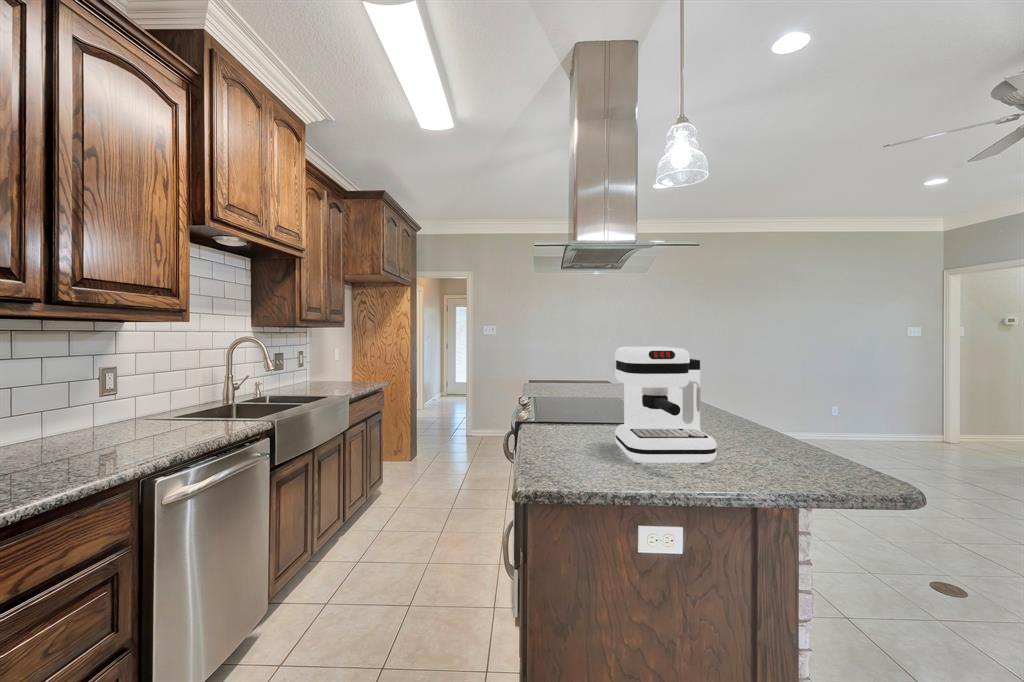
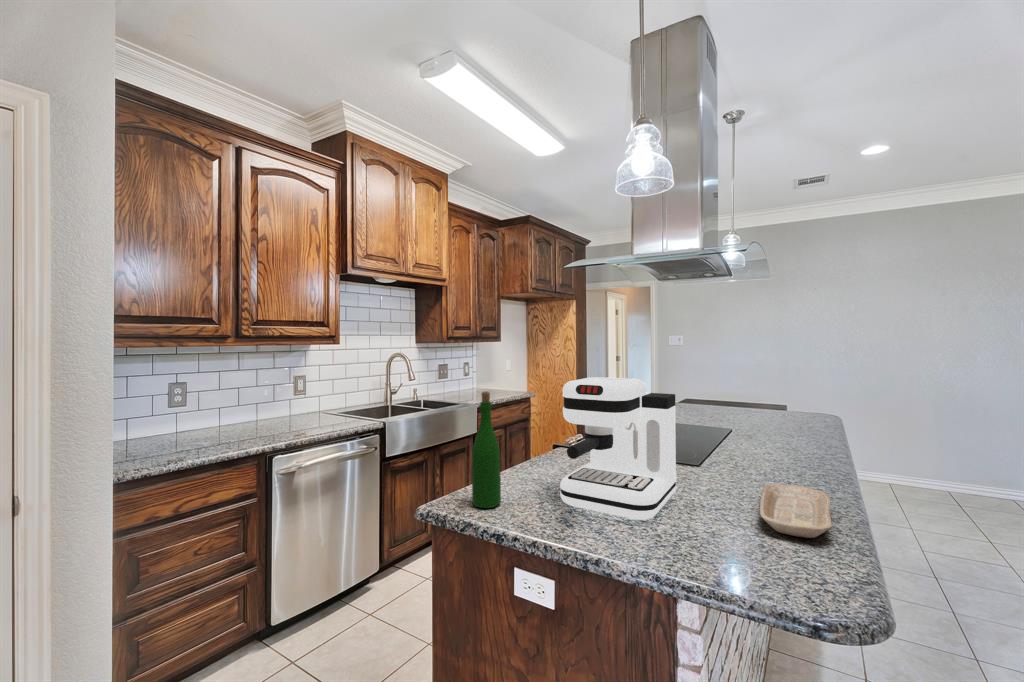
wine bottle: none [561,361,590,479] -> present [472,392,501,508]
tray: none [729,424,815,454] -> present [760,484,832,538]

